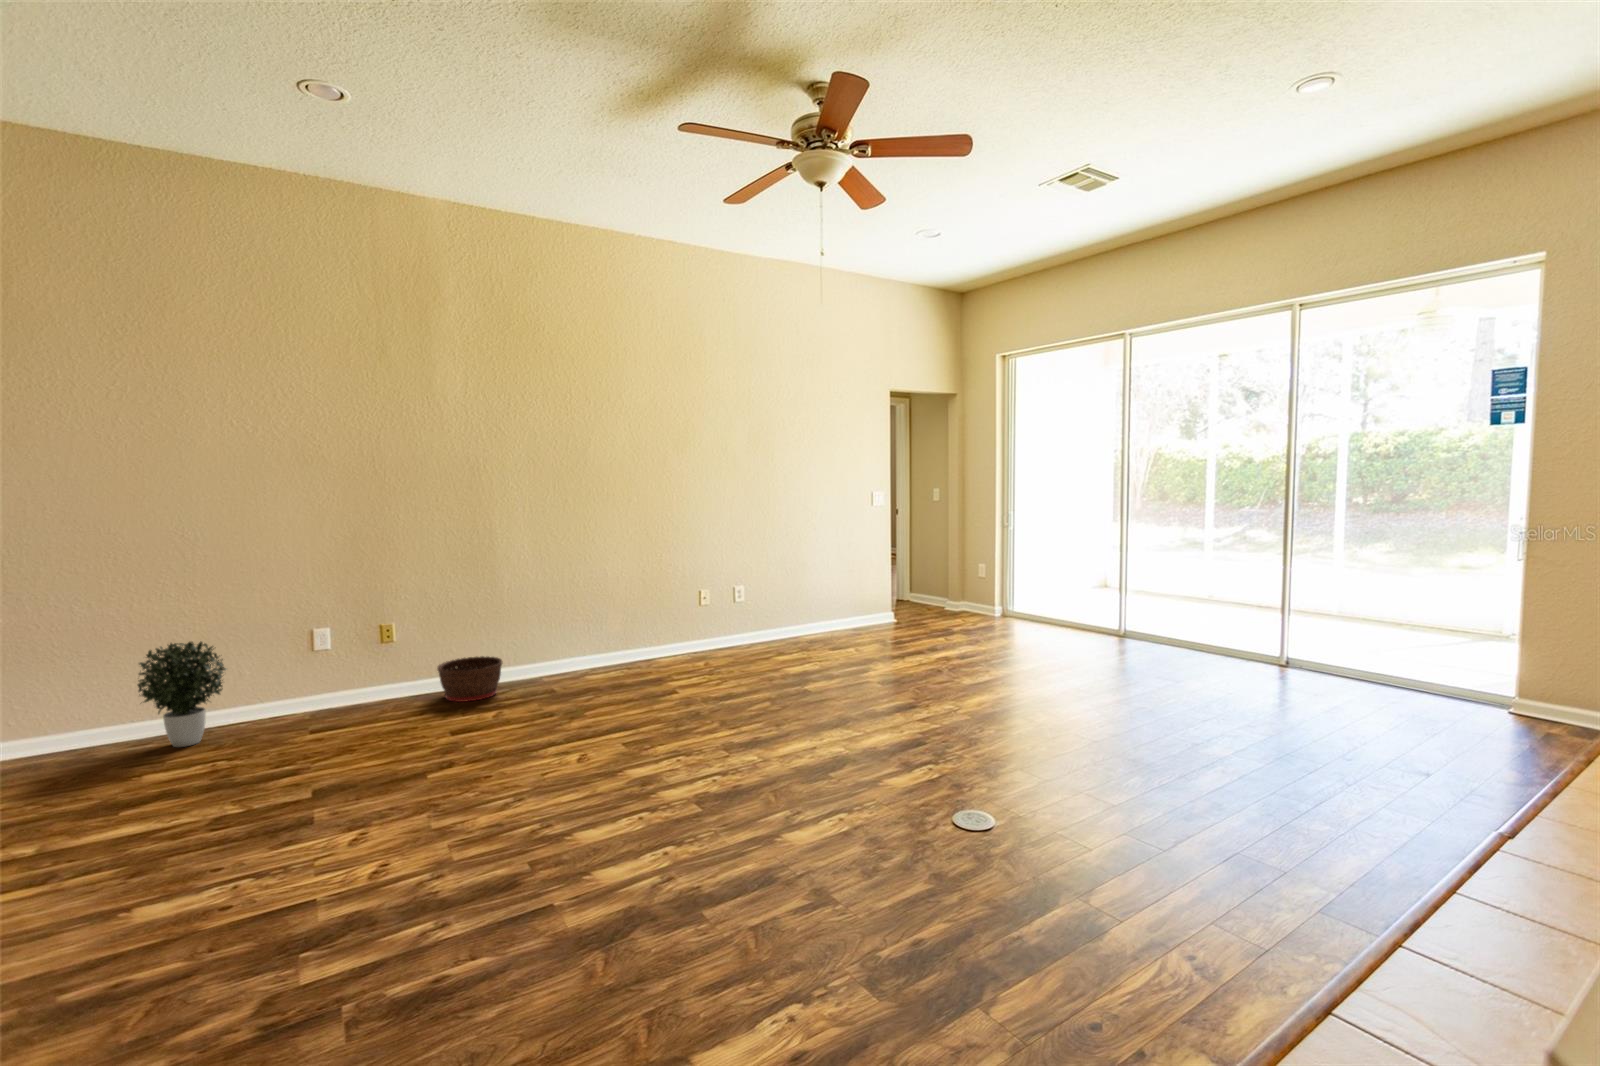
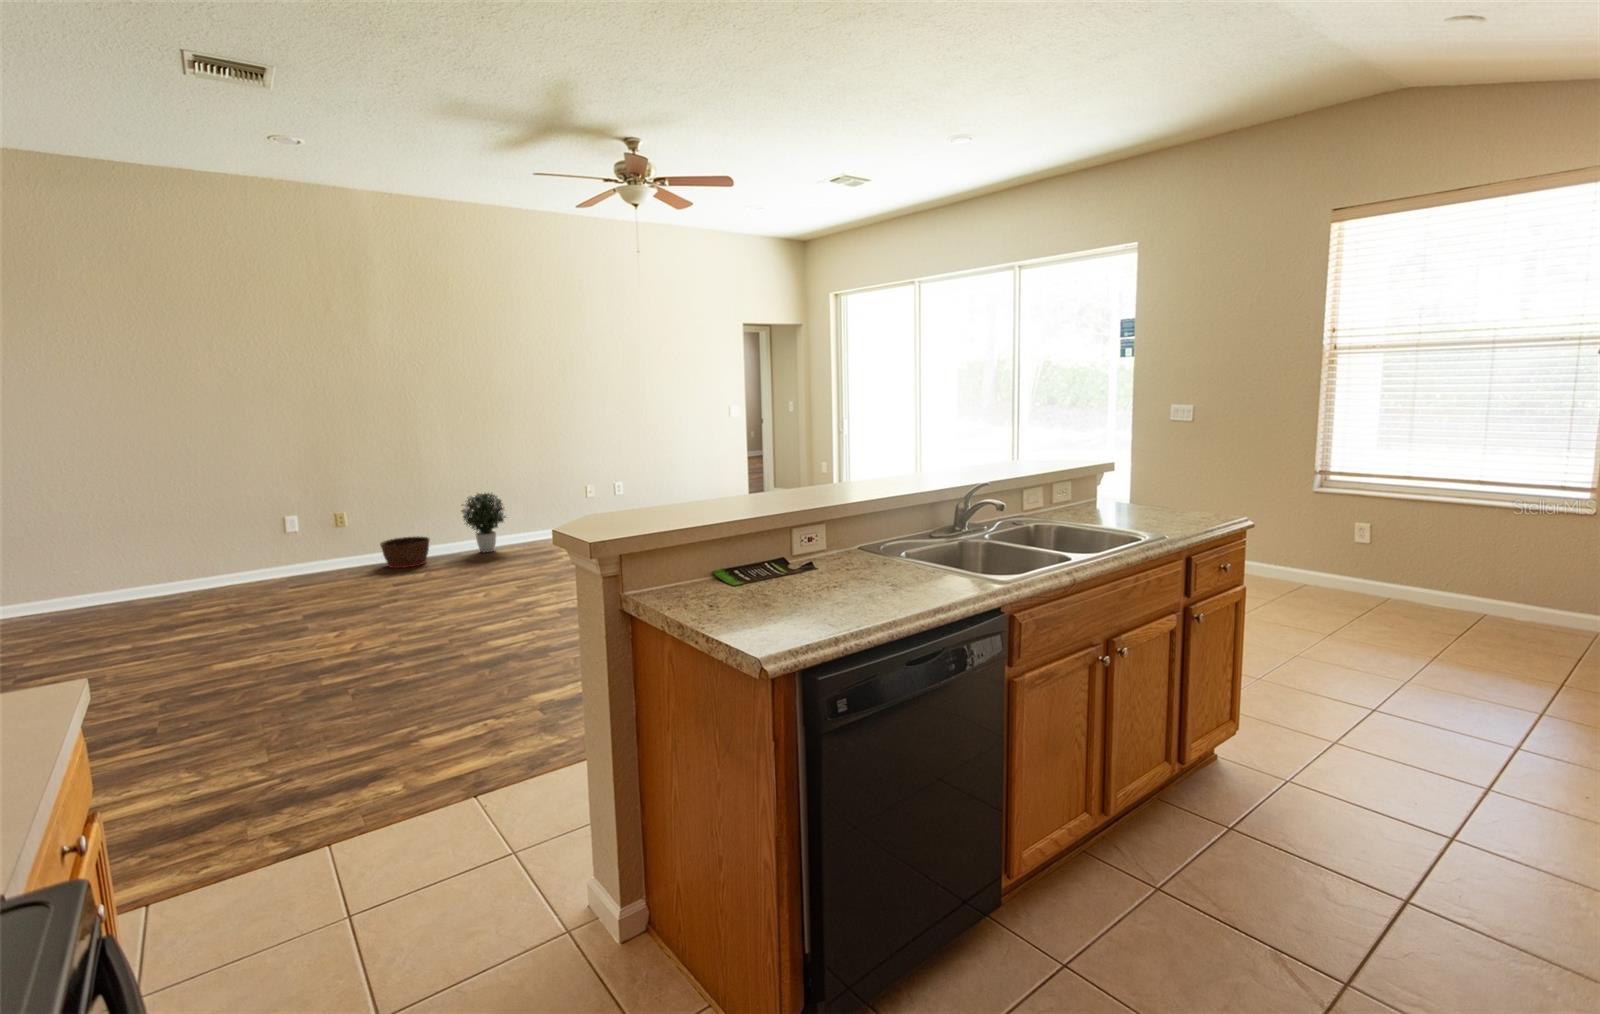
potted plant: present [138,642,226,747] -> present [462,493,506,552]

